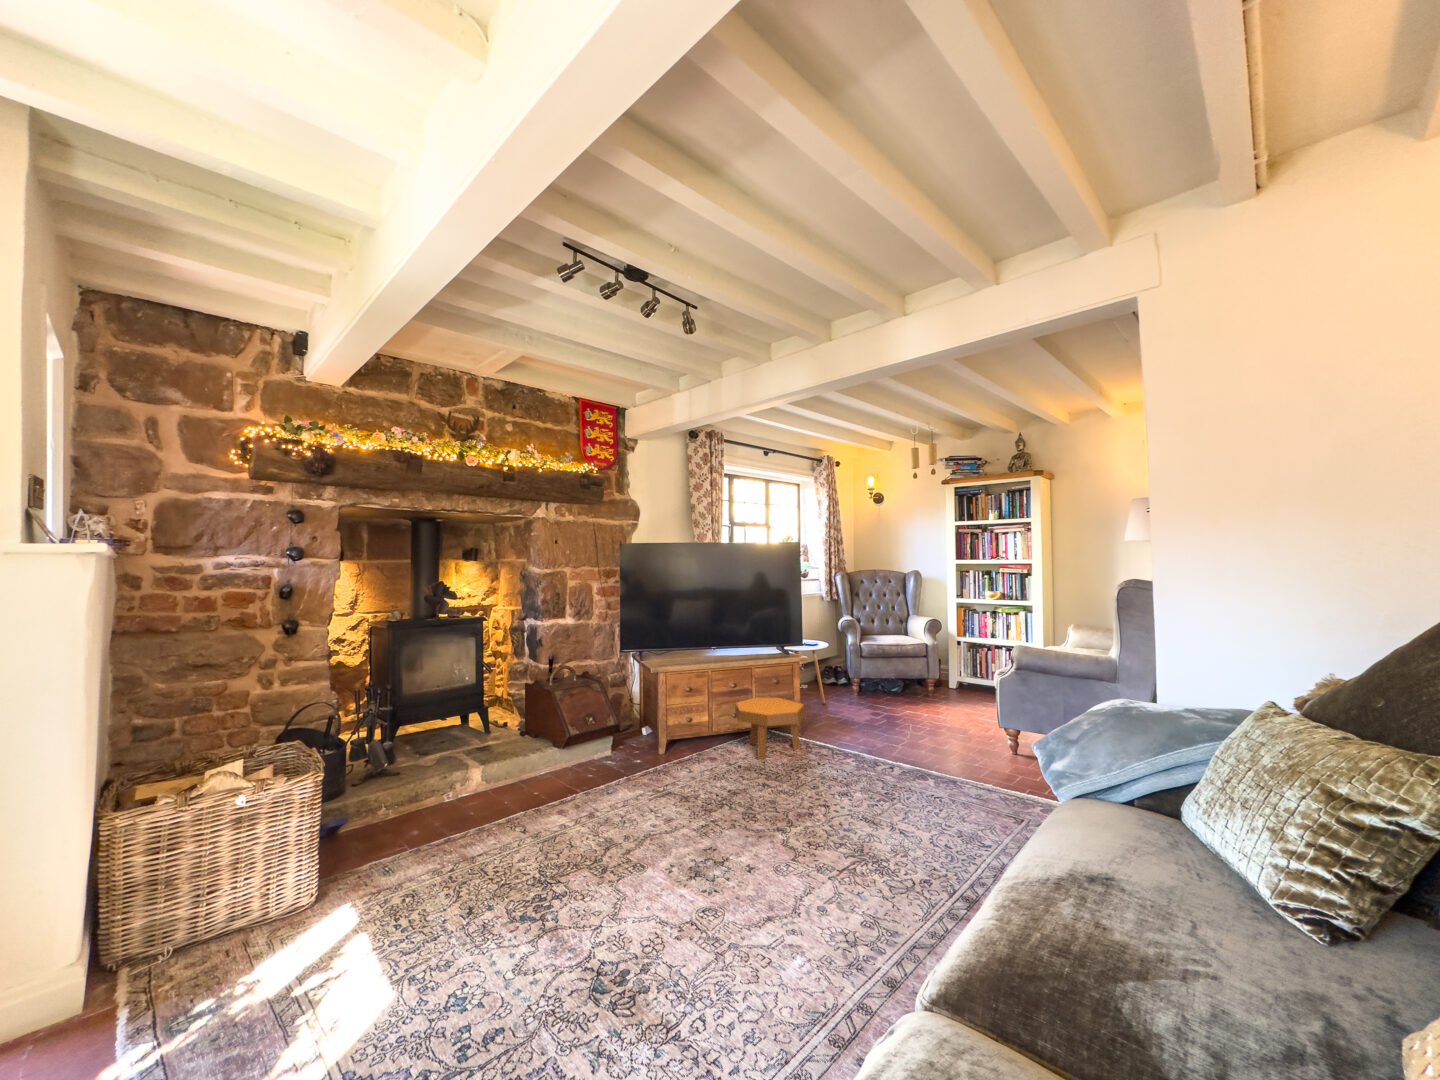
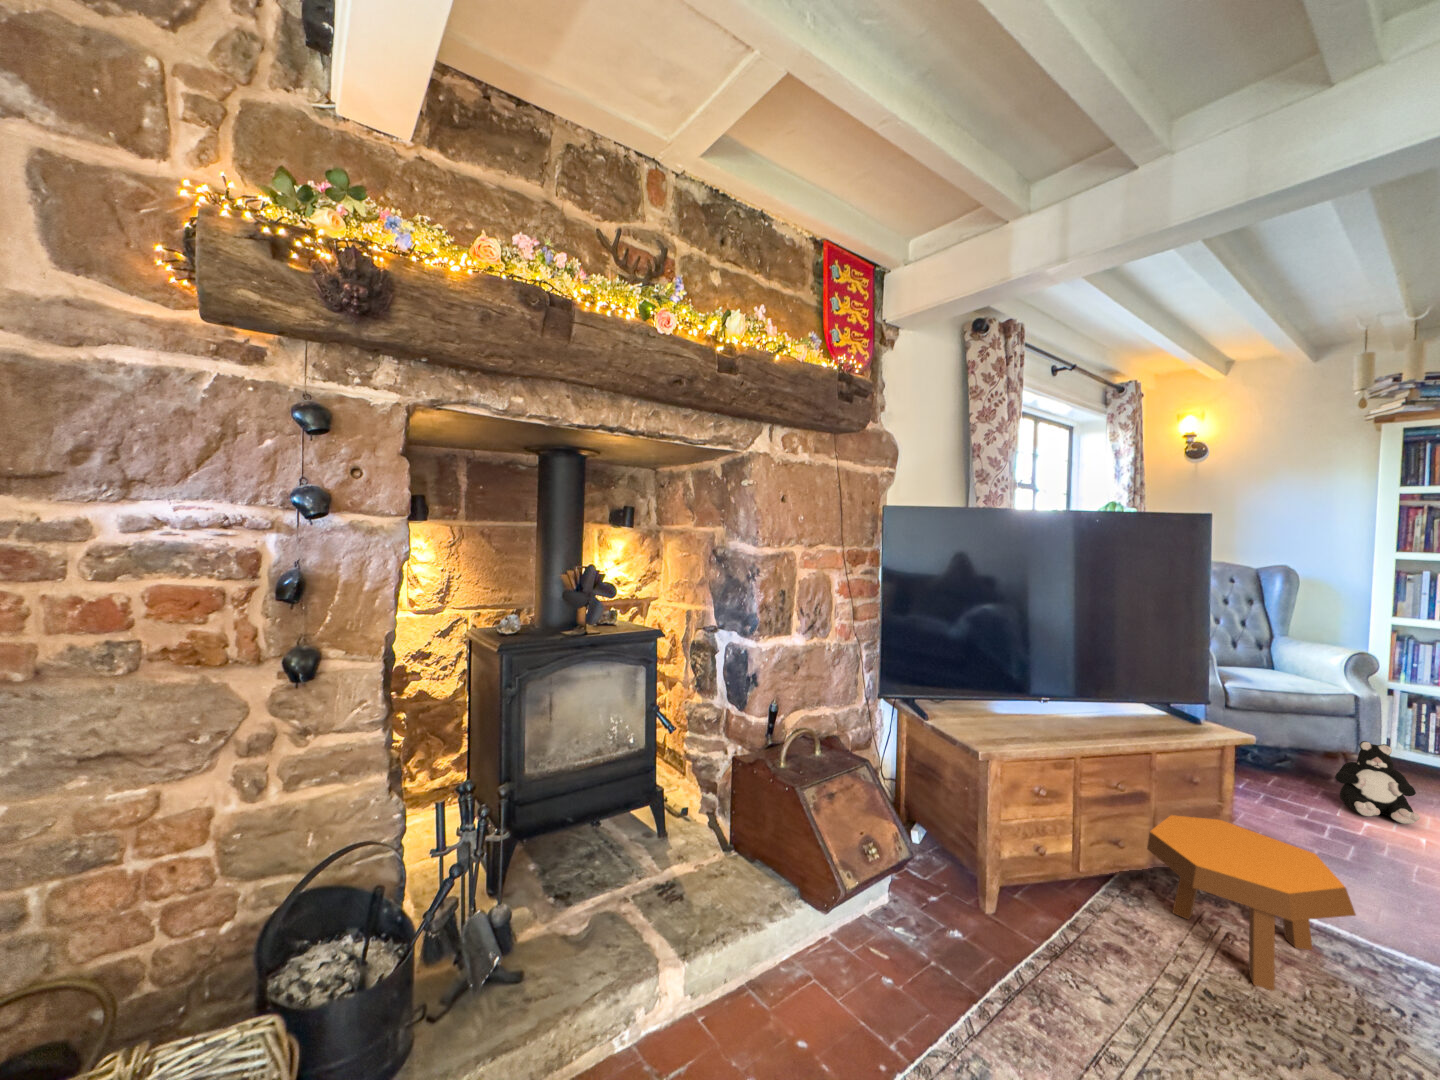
plush toy: none [899,666,931,708] -> present [1335,741,1420,824]

